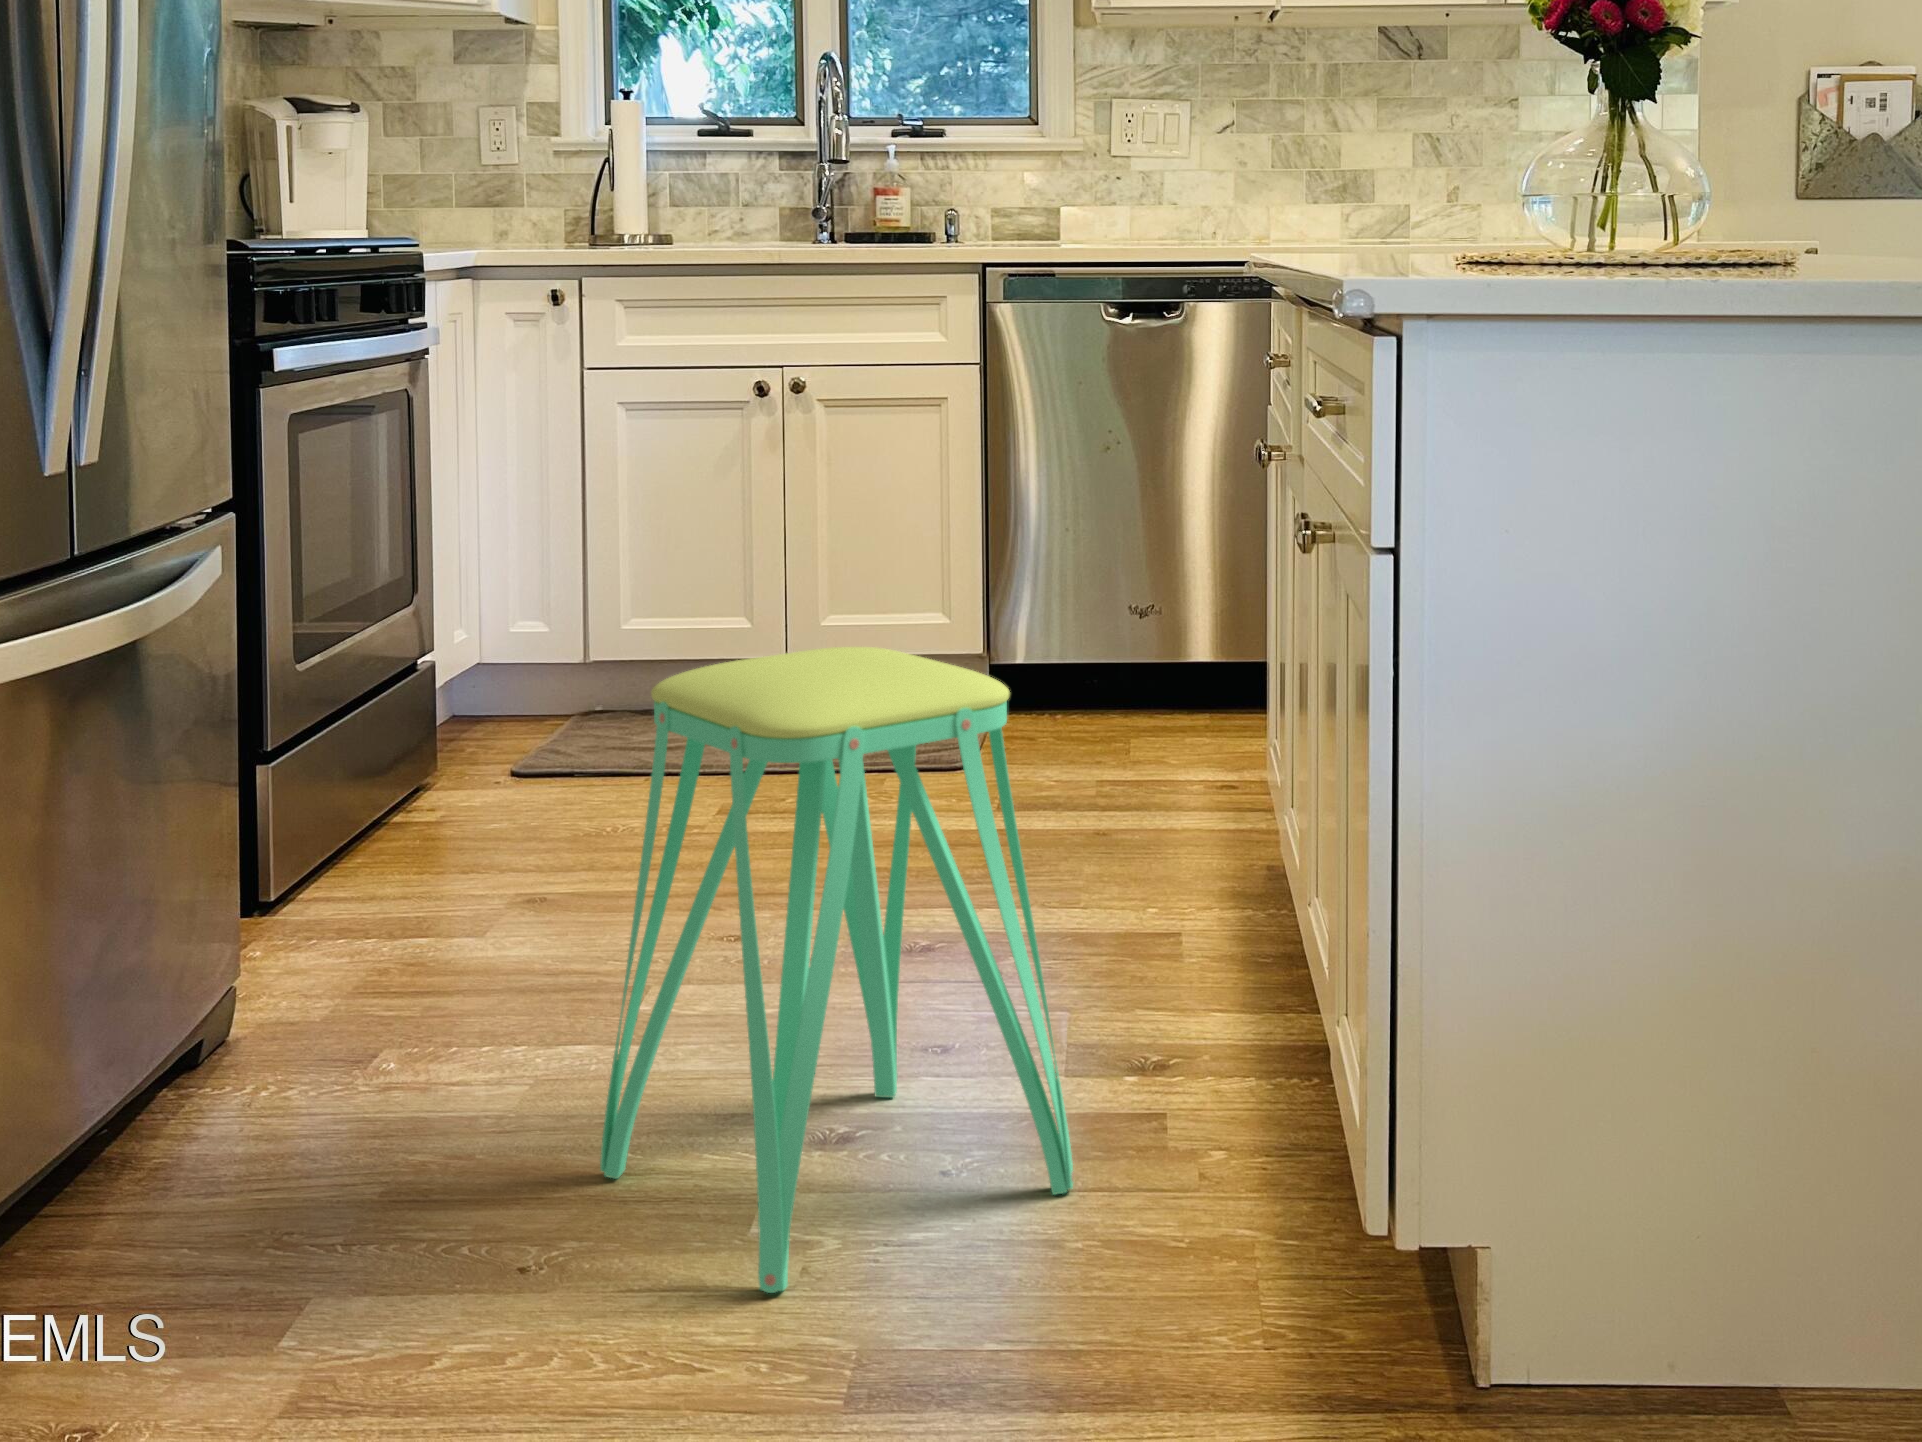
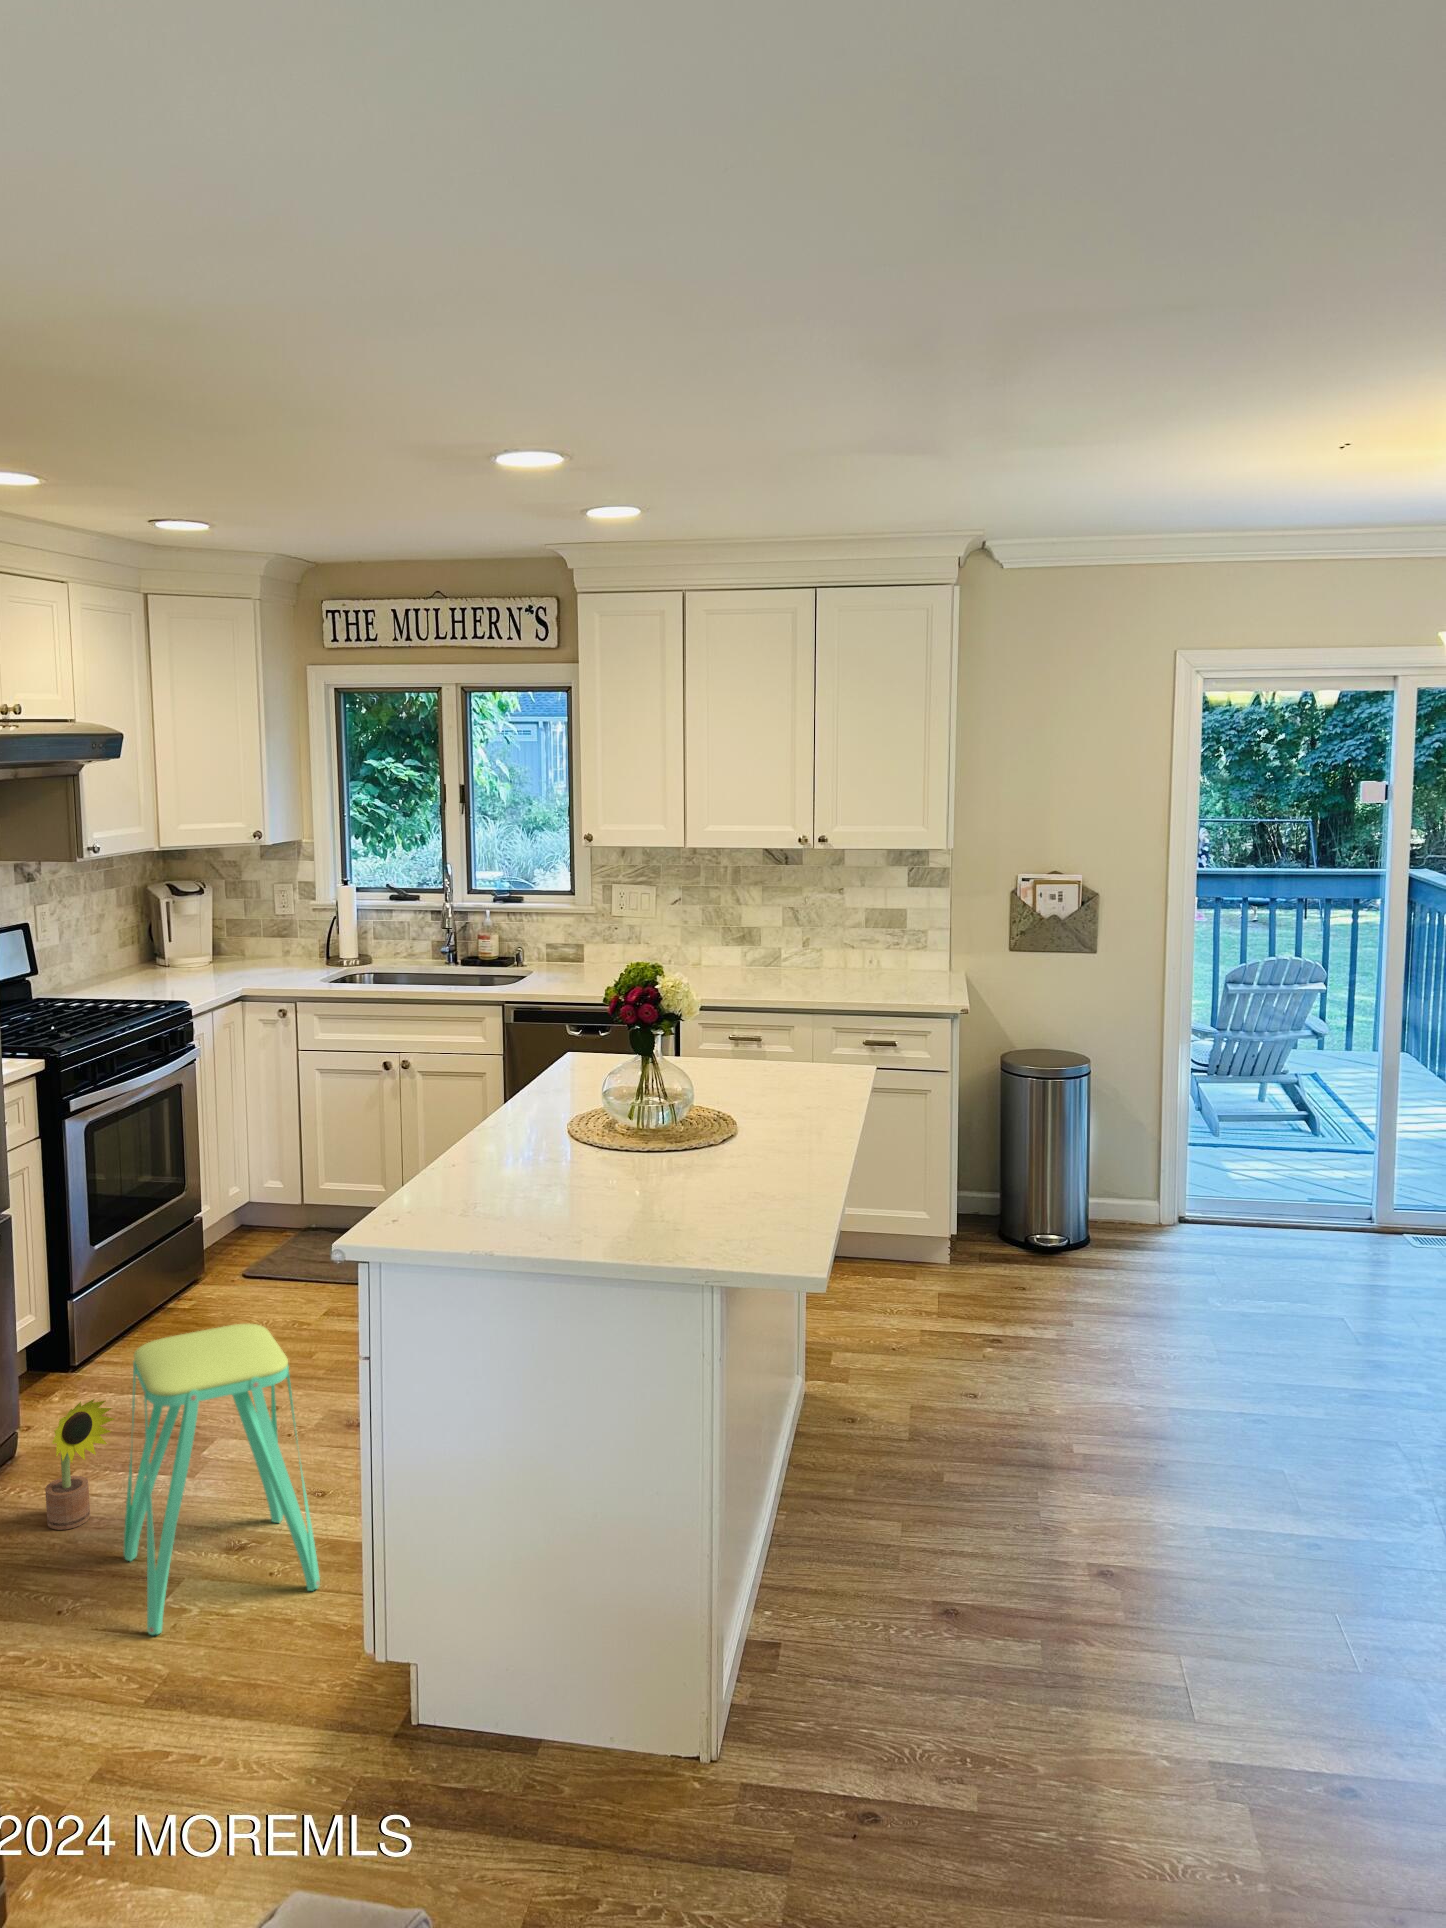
decorative plant: none [374,840,532,1142] -> present [45,1399,114,1530]

